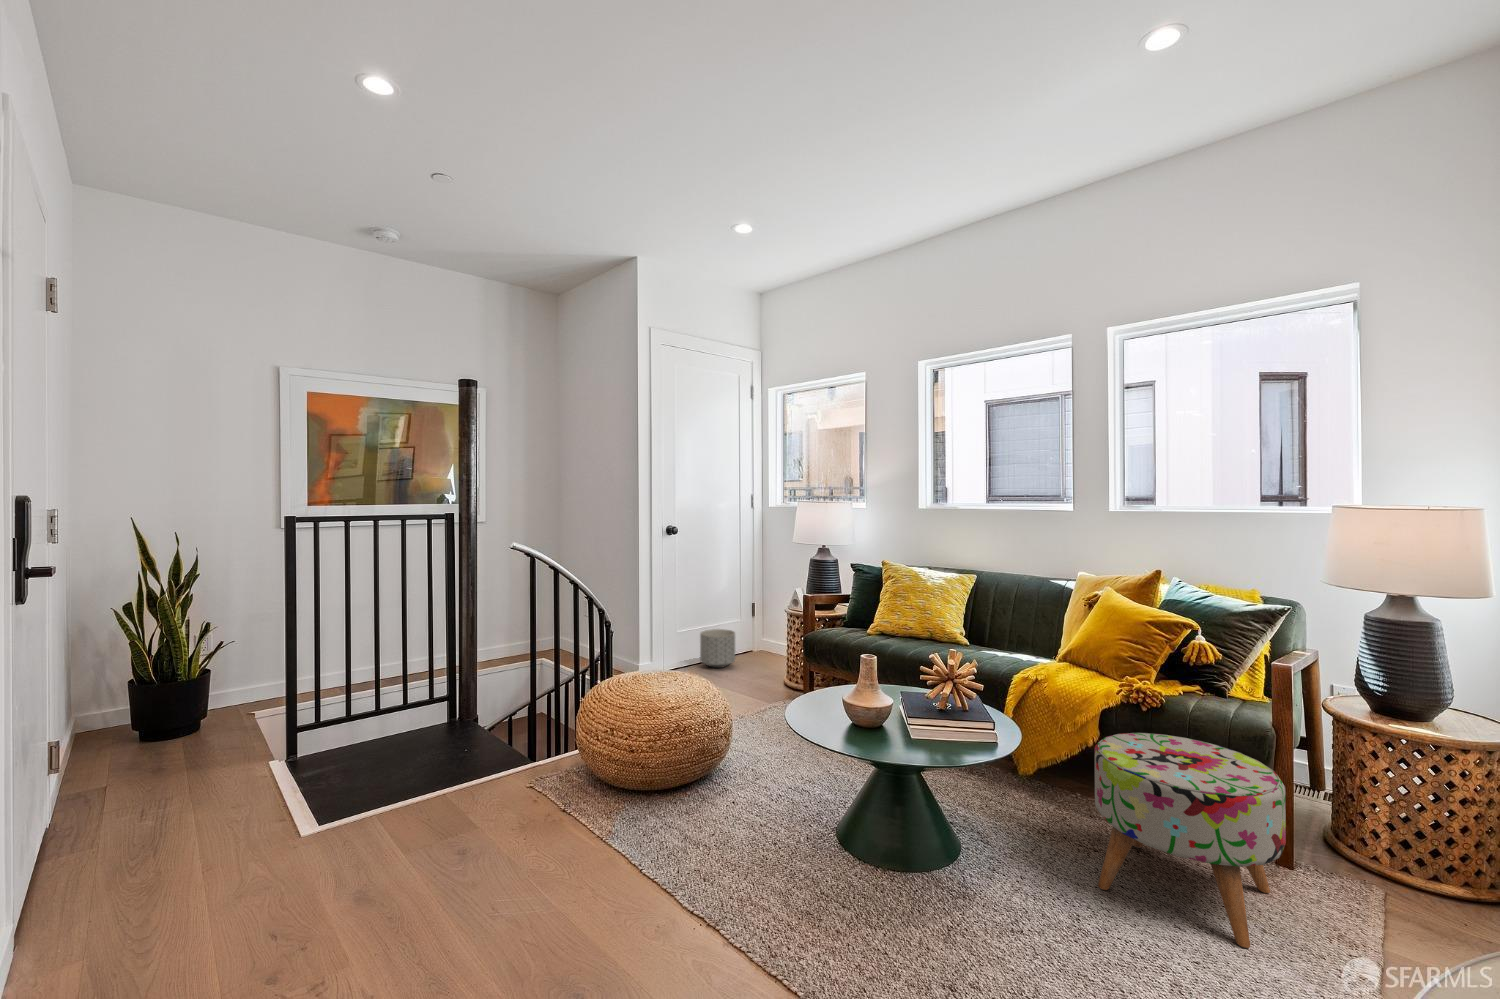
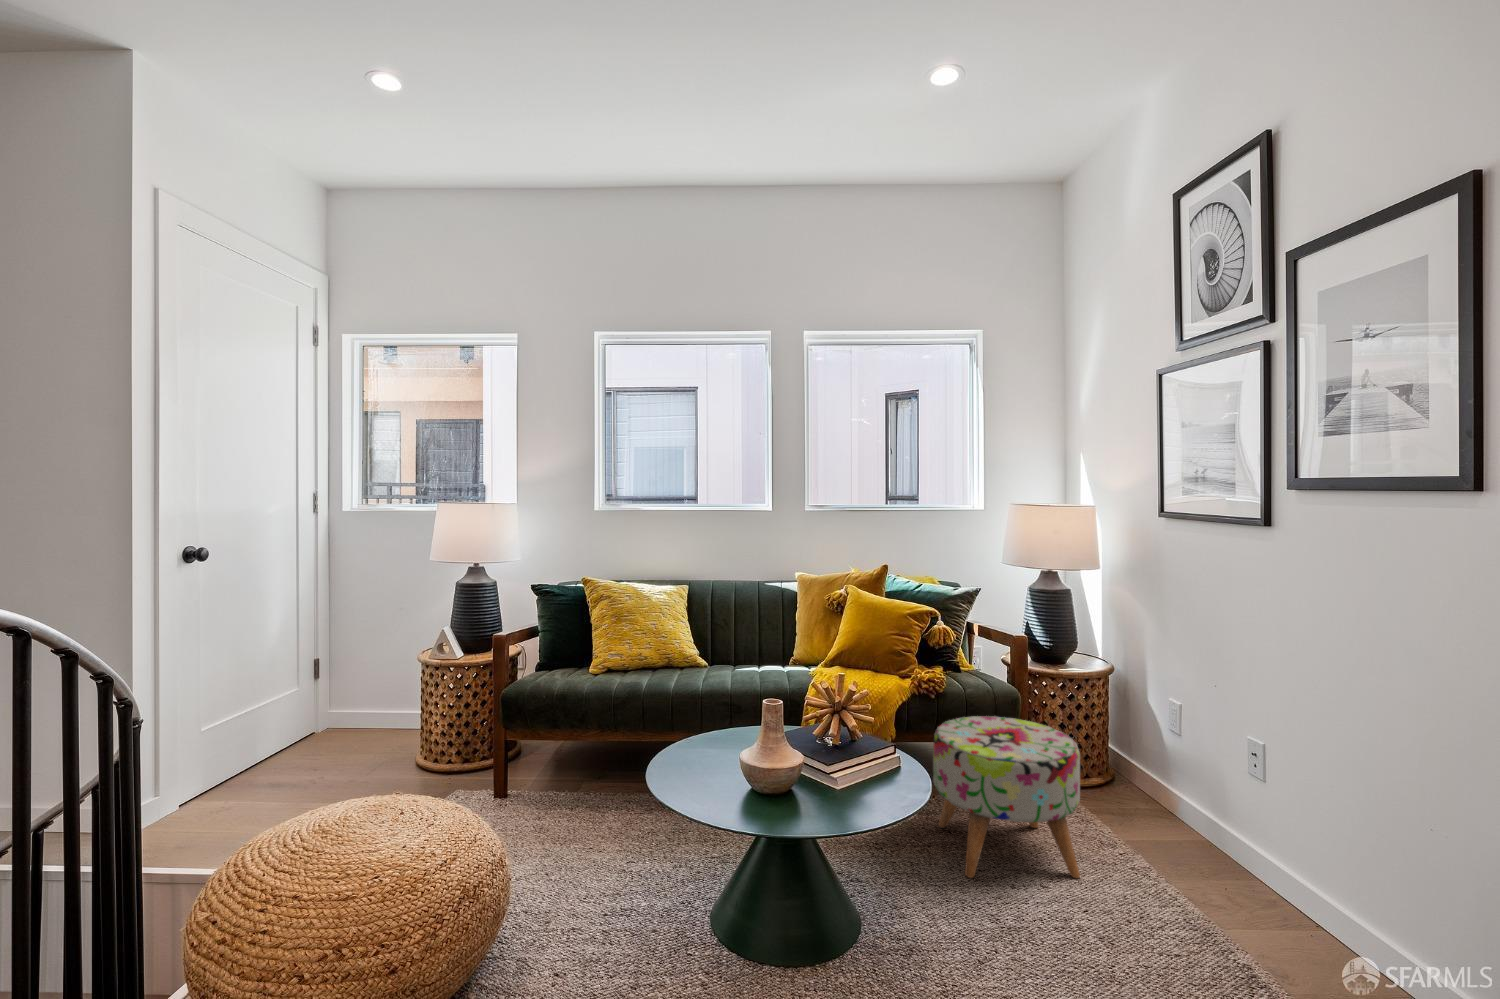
planter: present [700,629,735,668] -> none [244,710,314,777]

